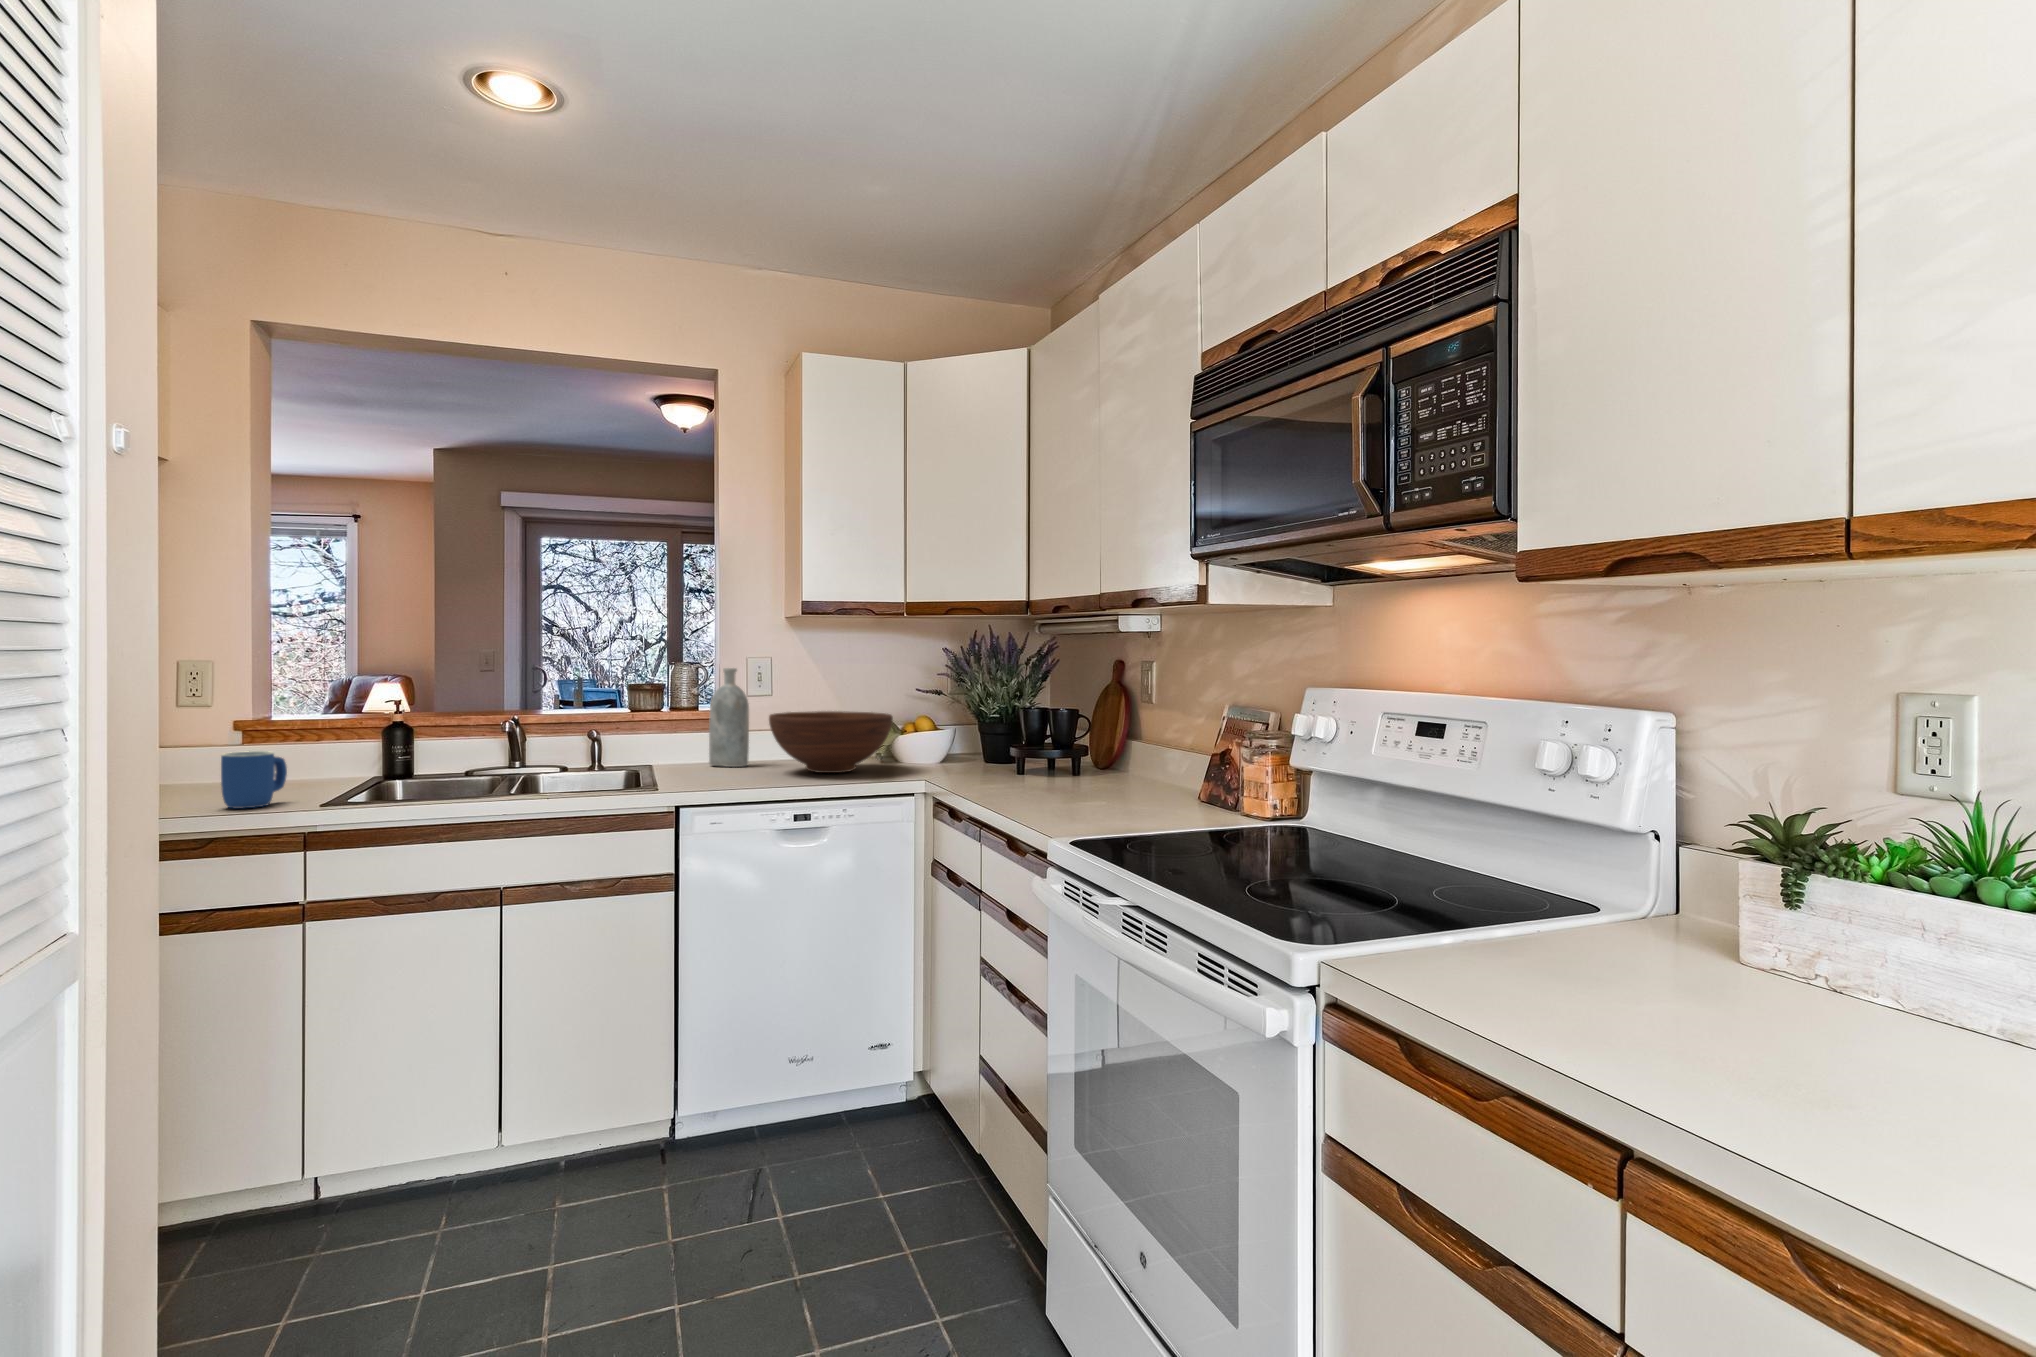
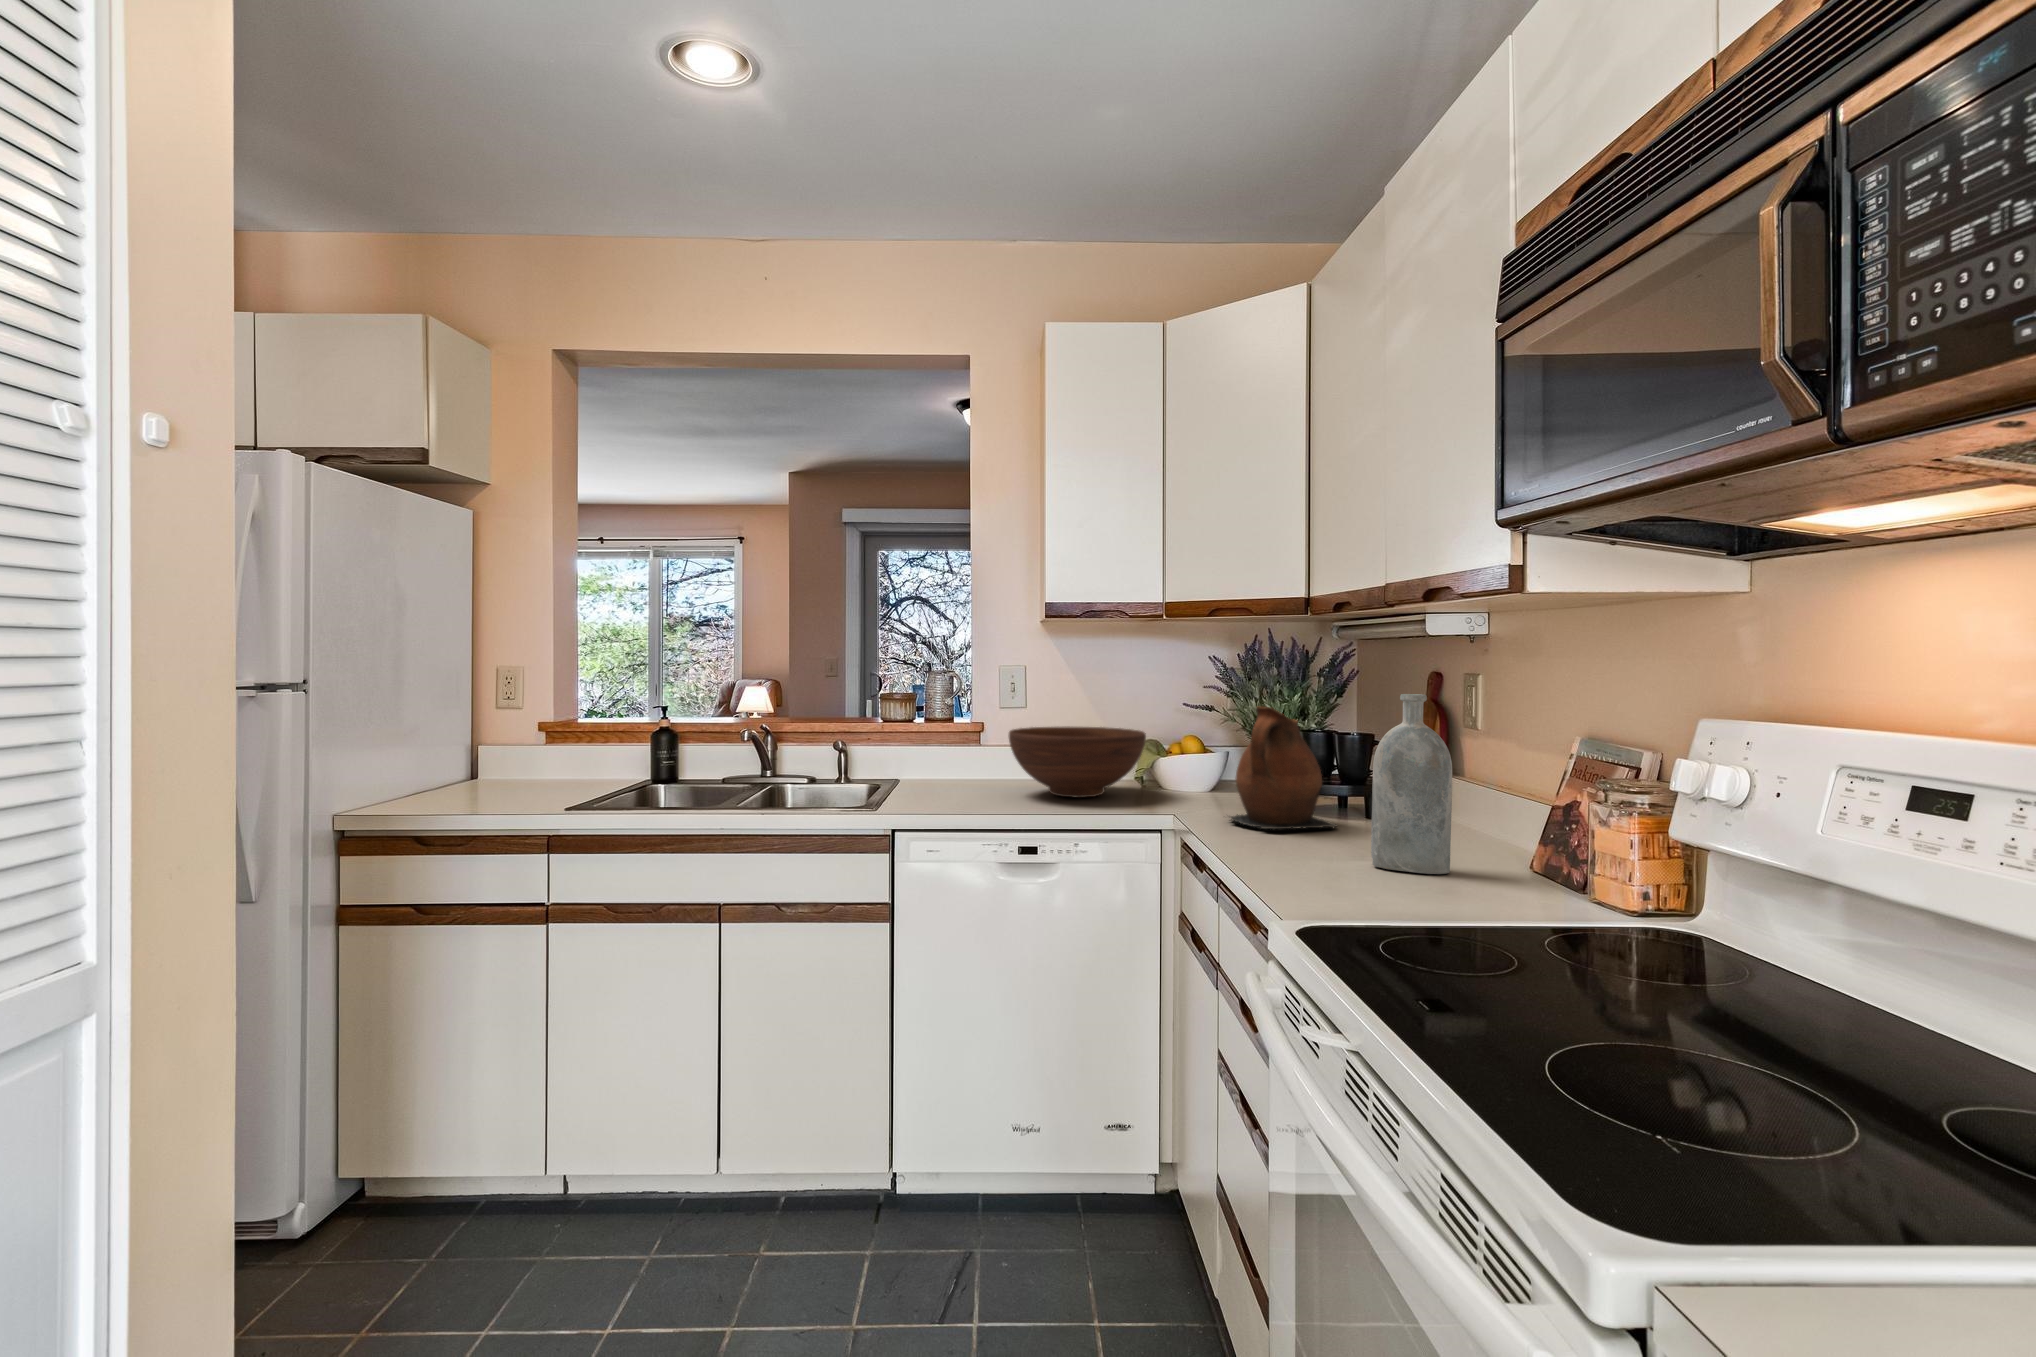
bottle: present [709,668,749,767] -> present [1371,694,1452,874]
ceramic pitcher: none [970,689,1060,787] -> present [1230,707,1337,829]
mug: present [221,751,287,808] -> none [497,758,555,812]

